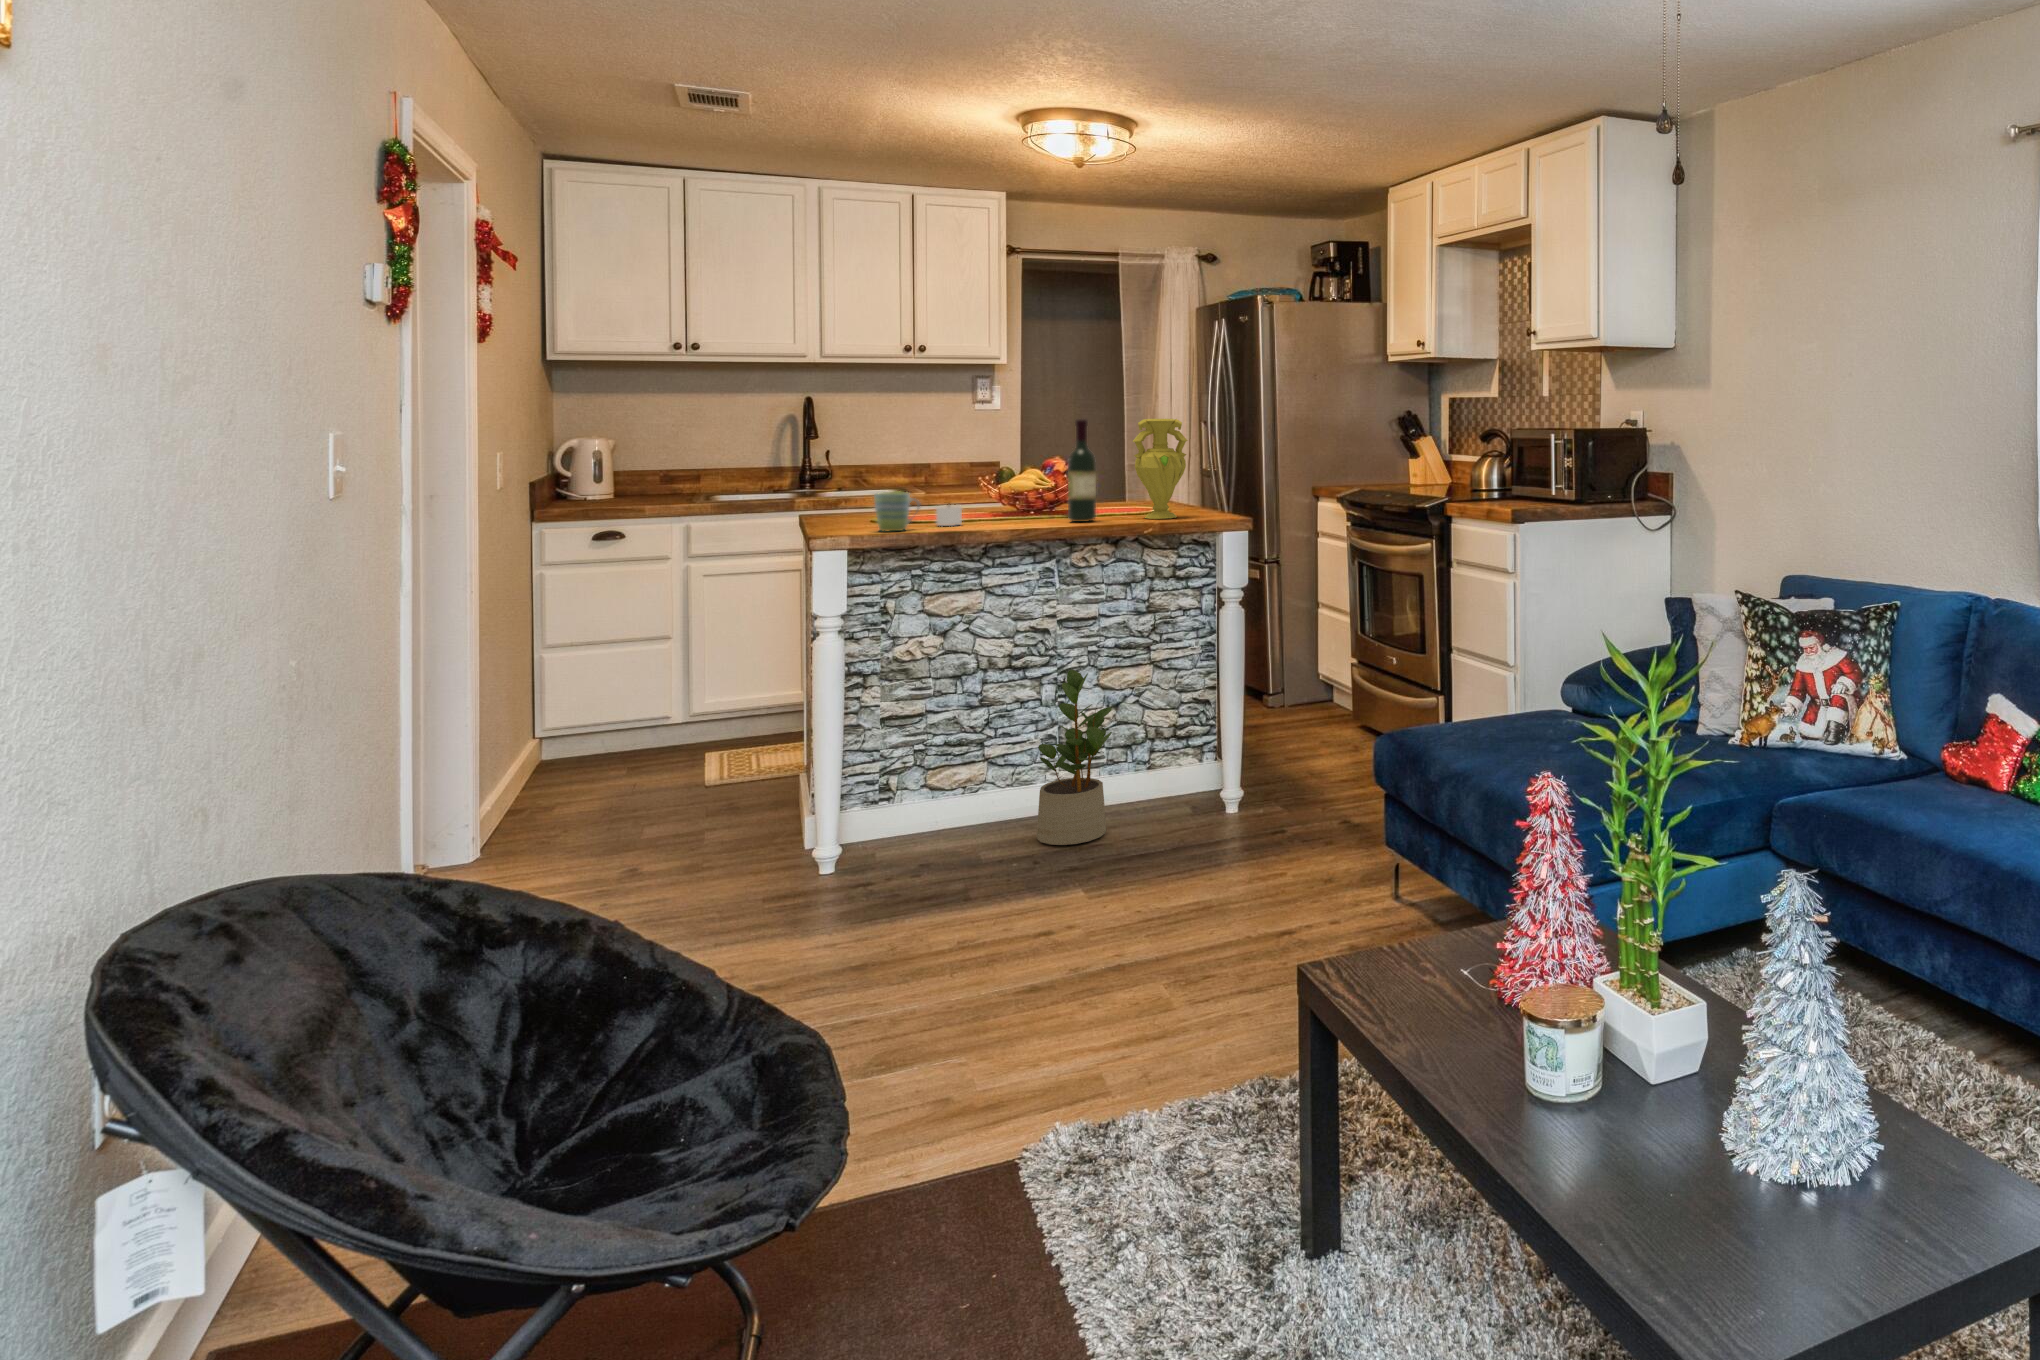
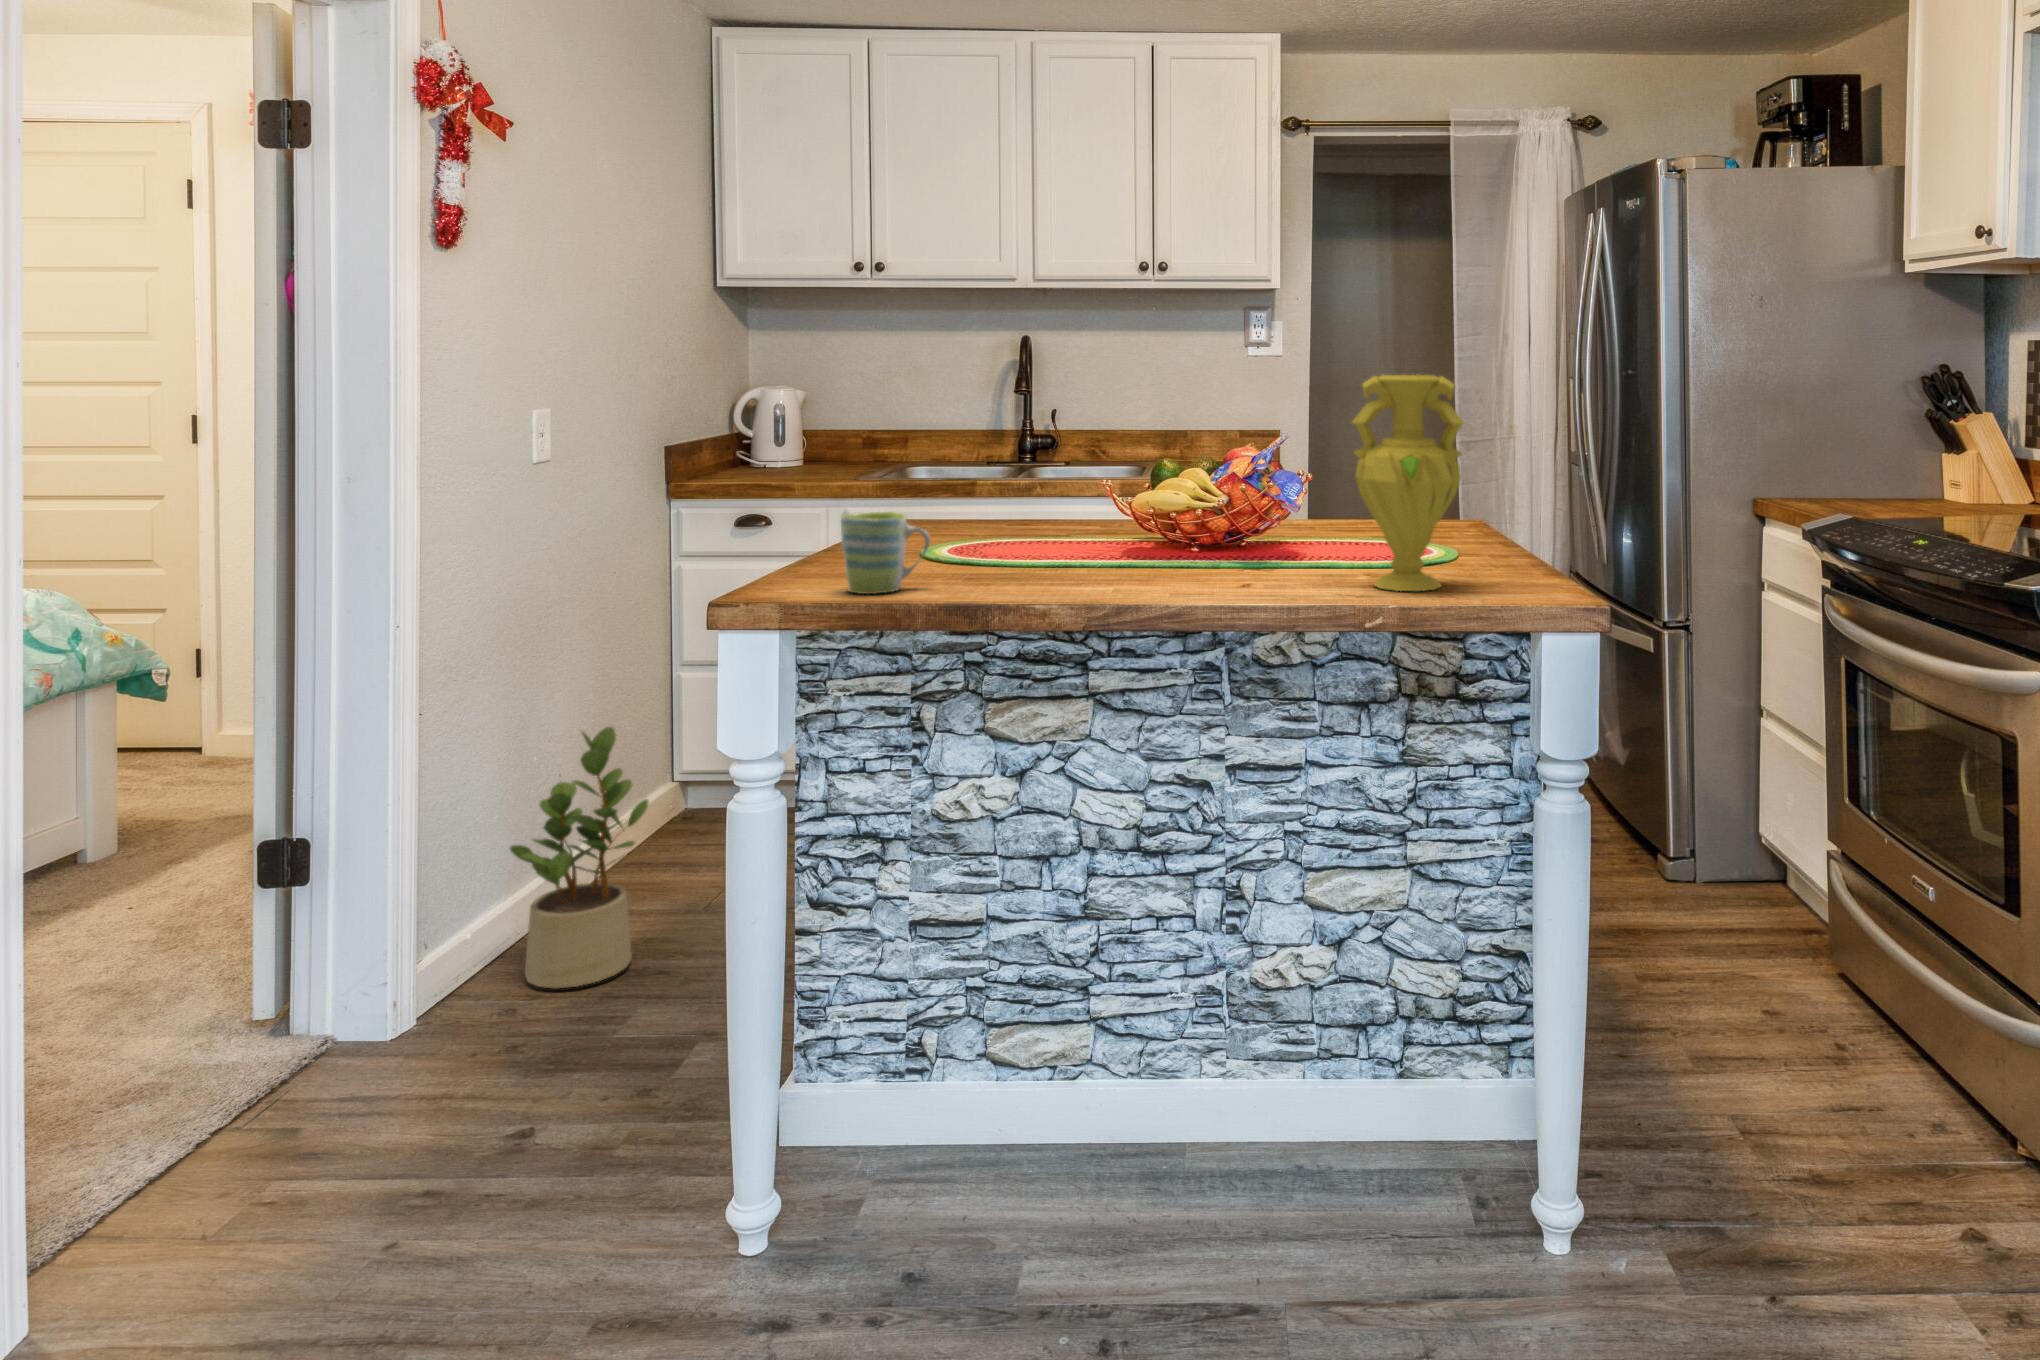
wine bottle: present [1068,419,1096,522] -> none [1215,375,1271,589]
candle: present [936,505,962,526] -> none [974,537,1044,582]
potted plant: present [1037,670,1112,845] -> present [510,727,648,988]

